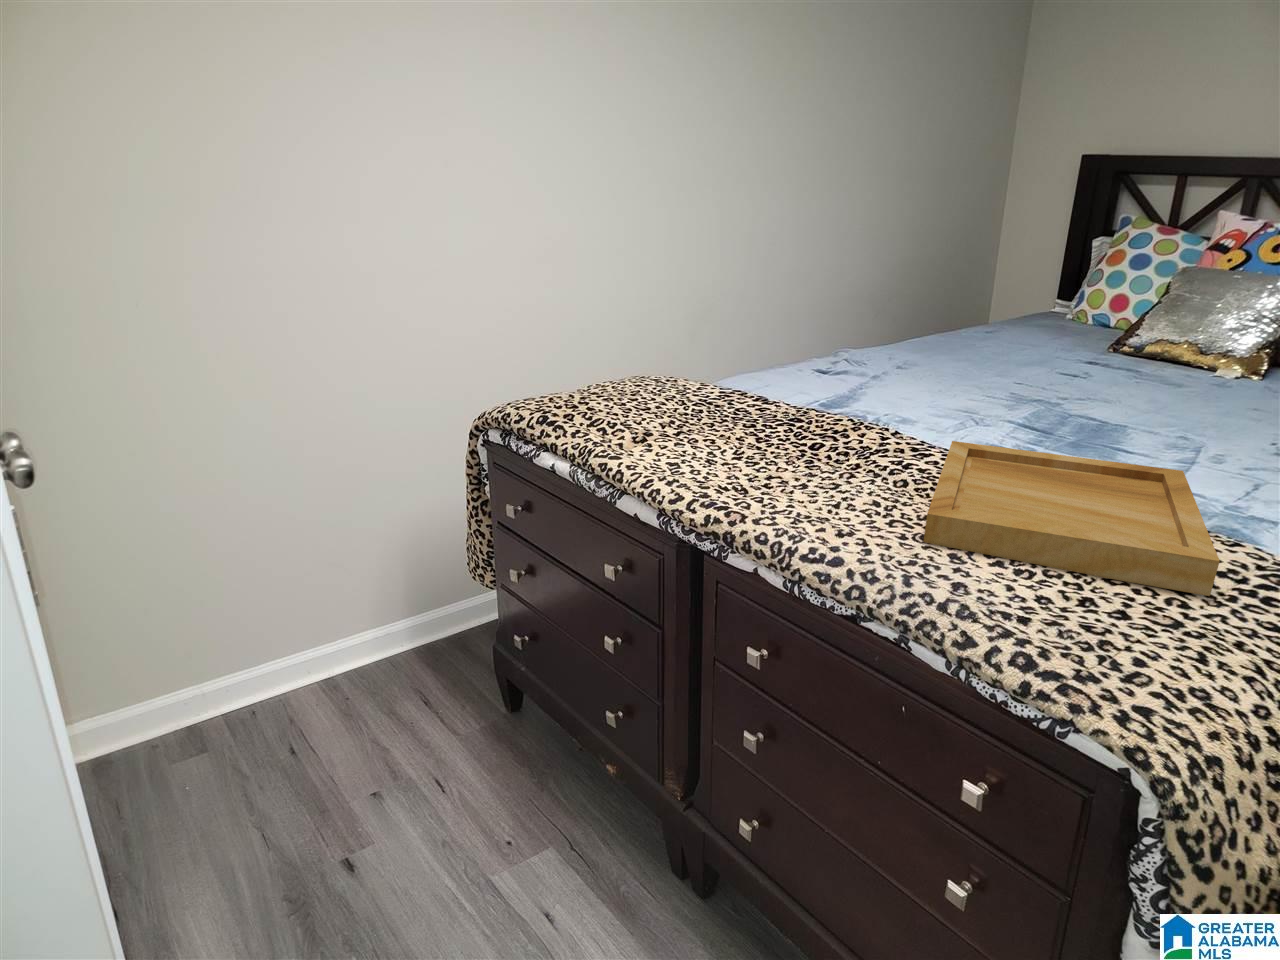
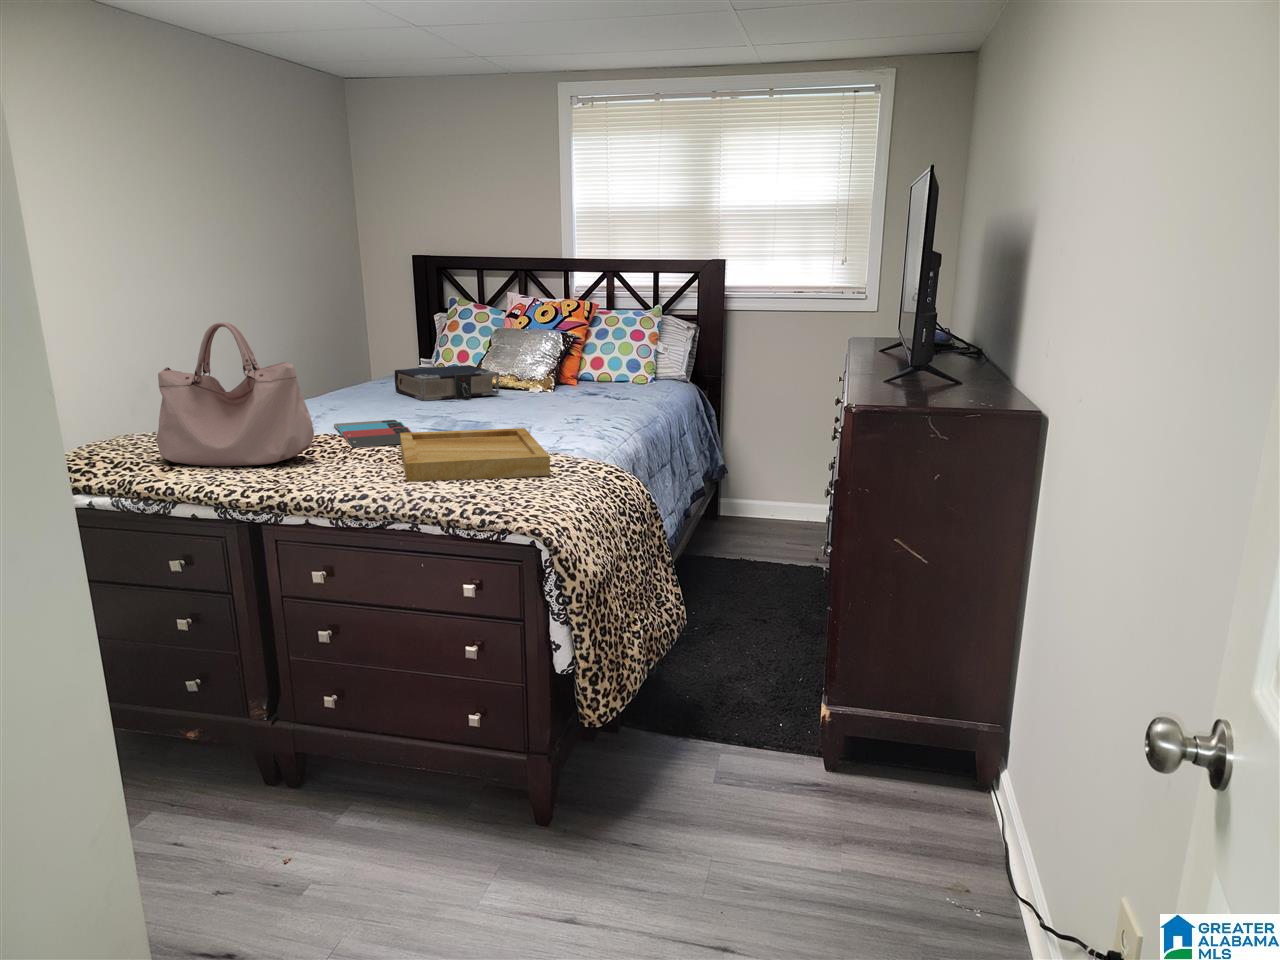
handbag: none [634,251,817,460] -> present [157,322,314,466]
book: none [997,320,1169,374] -> present [395,365,499,401]
smartphone: none [878,398,989,458] -> present [334,420,411,448]

